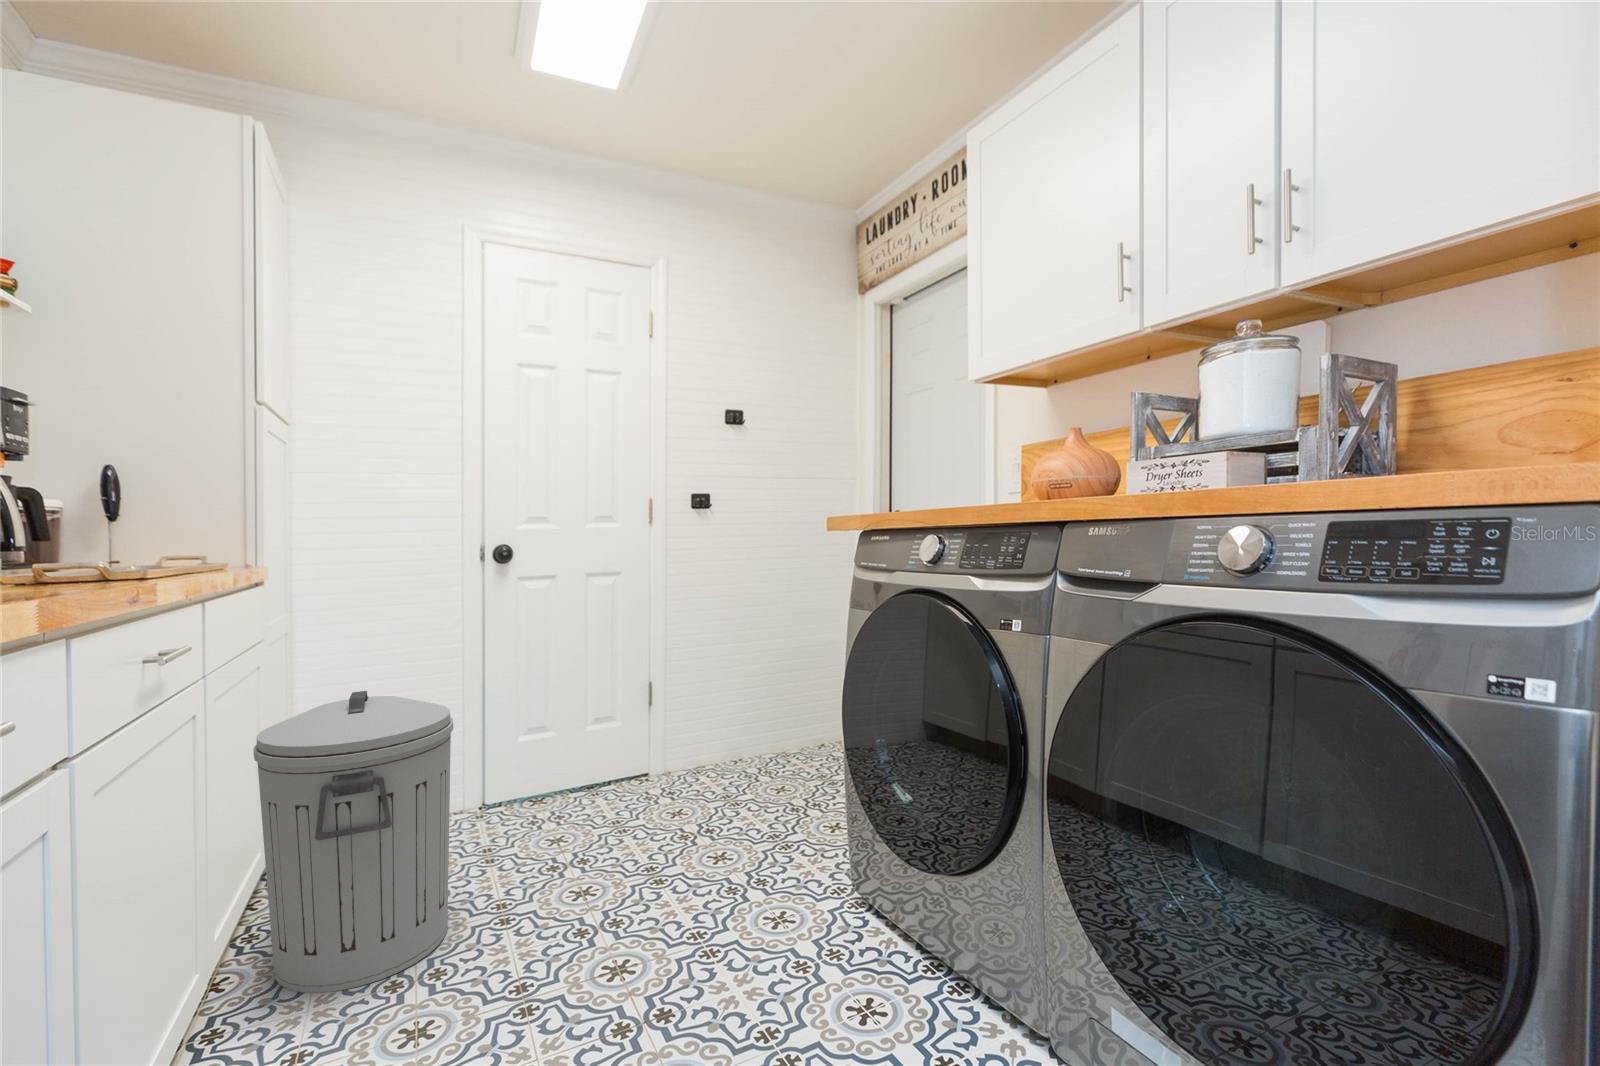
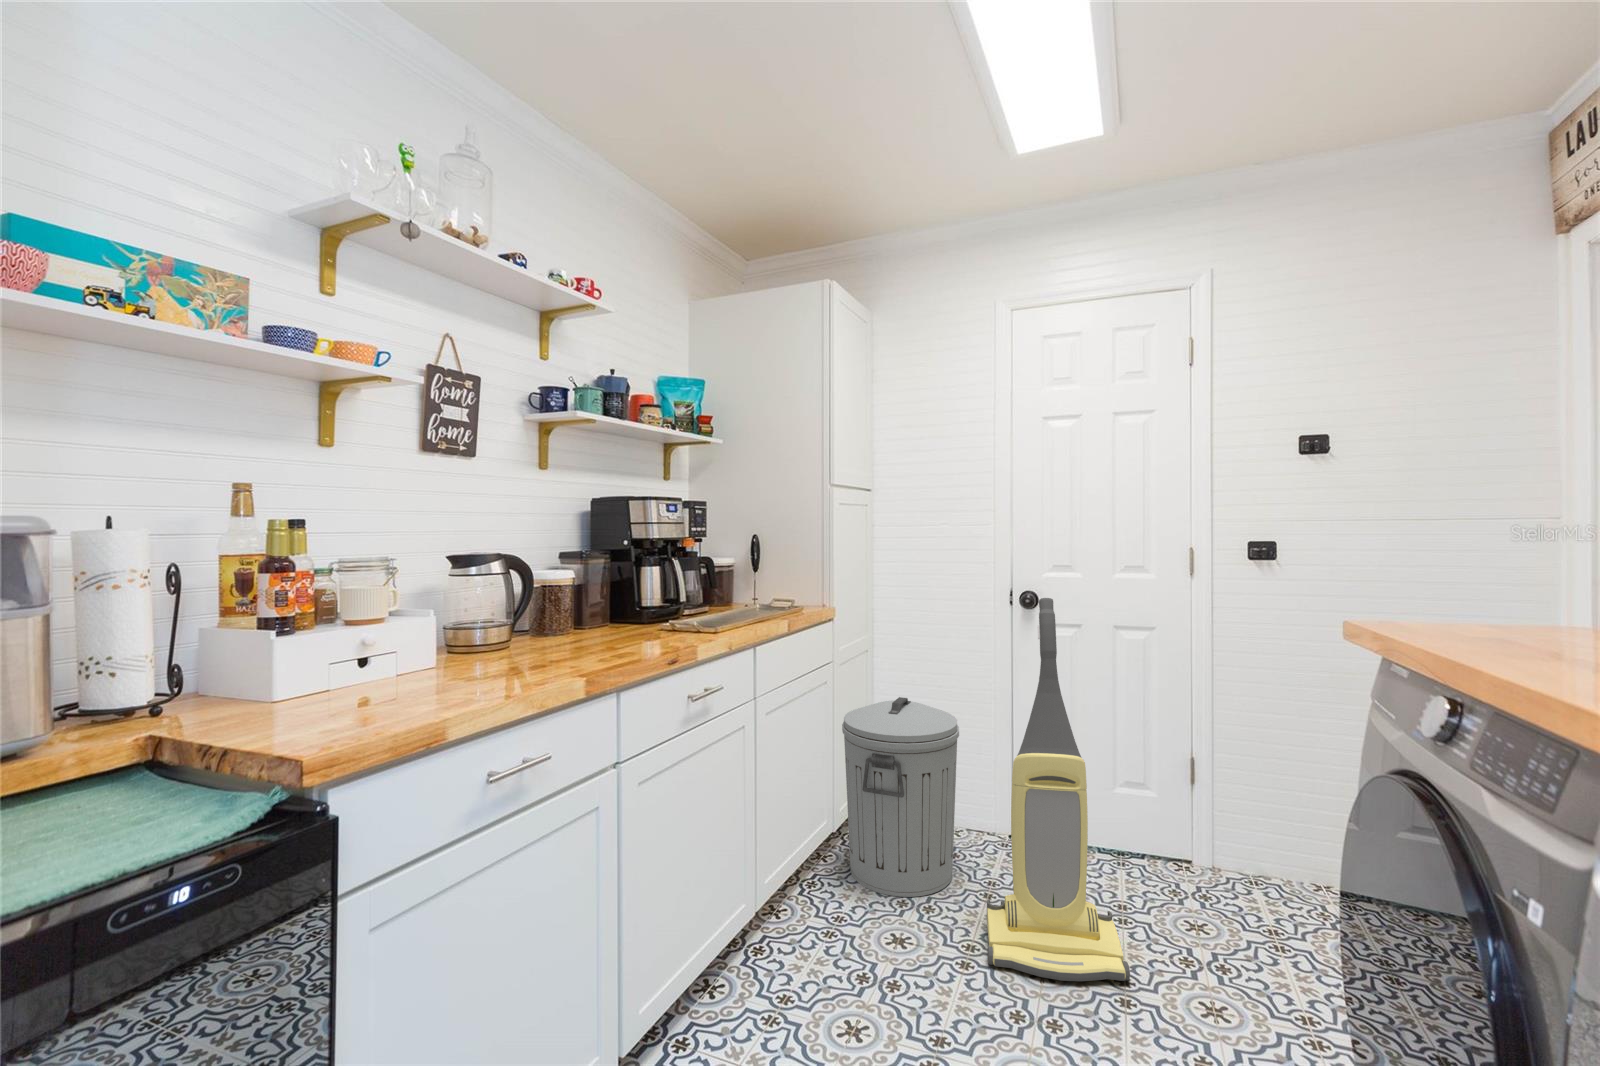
vacuum cleaner: none [526,523,703,994] -> present [987,598,1130,981]

